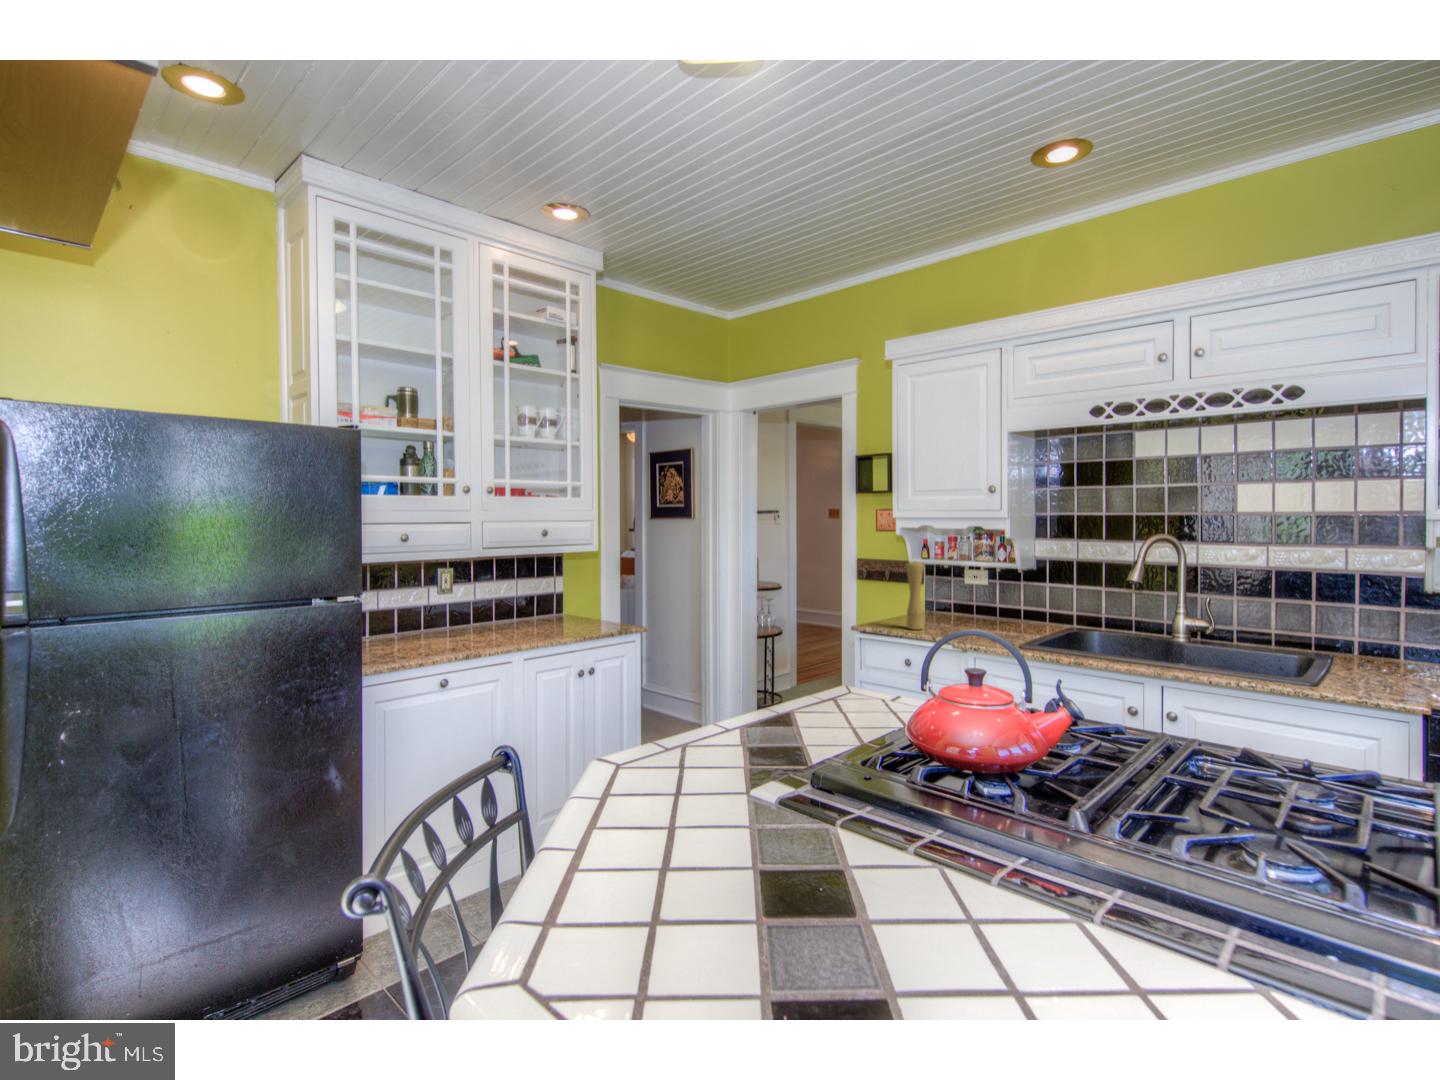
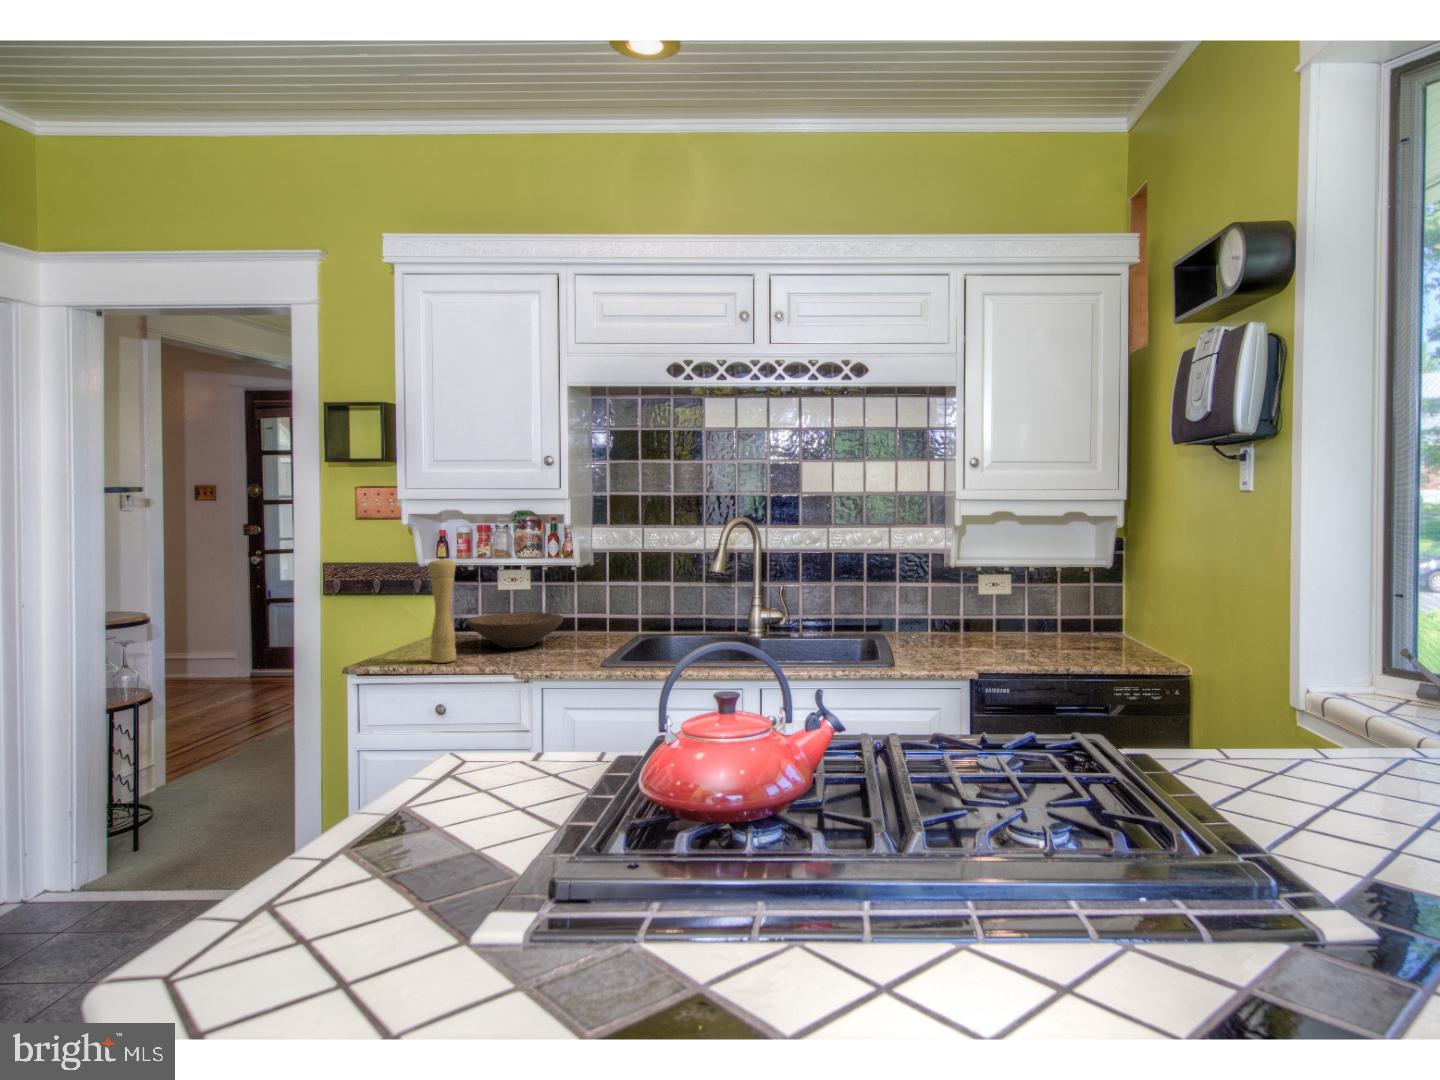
wooden bowl: none [937,600,1007,625] -> present [468,613,563,648]

